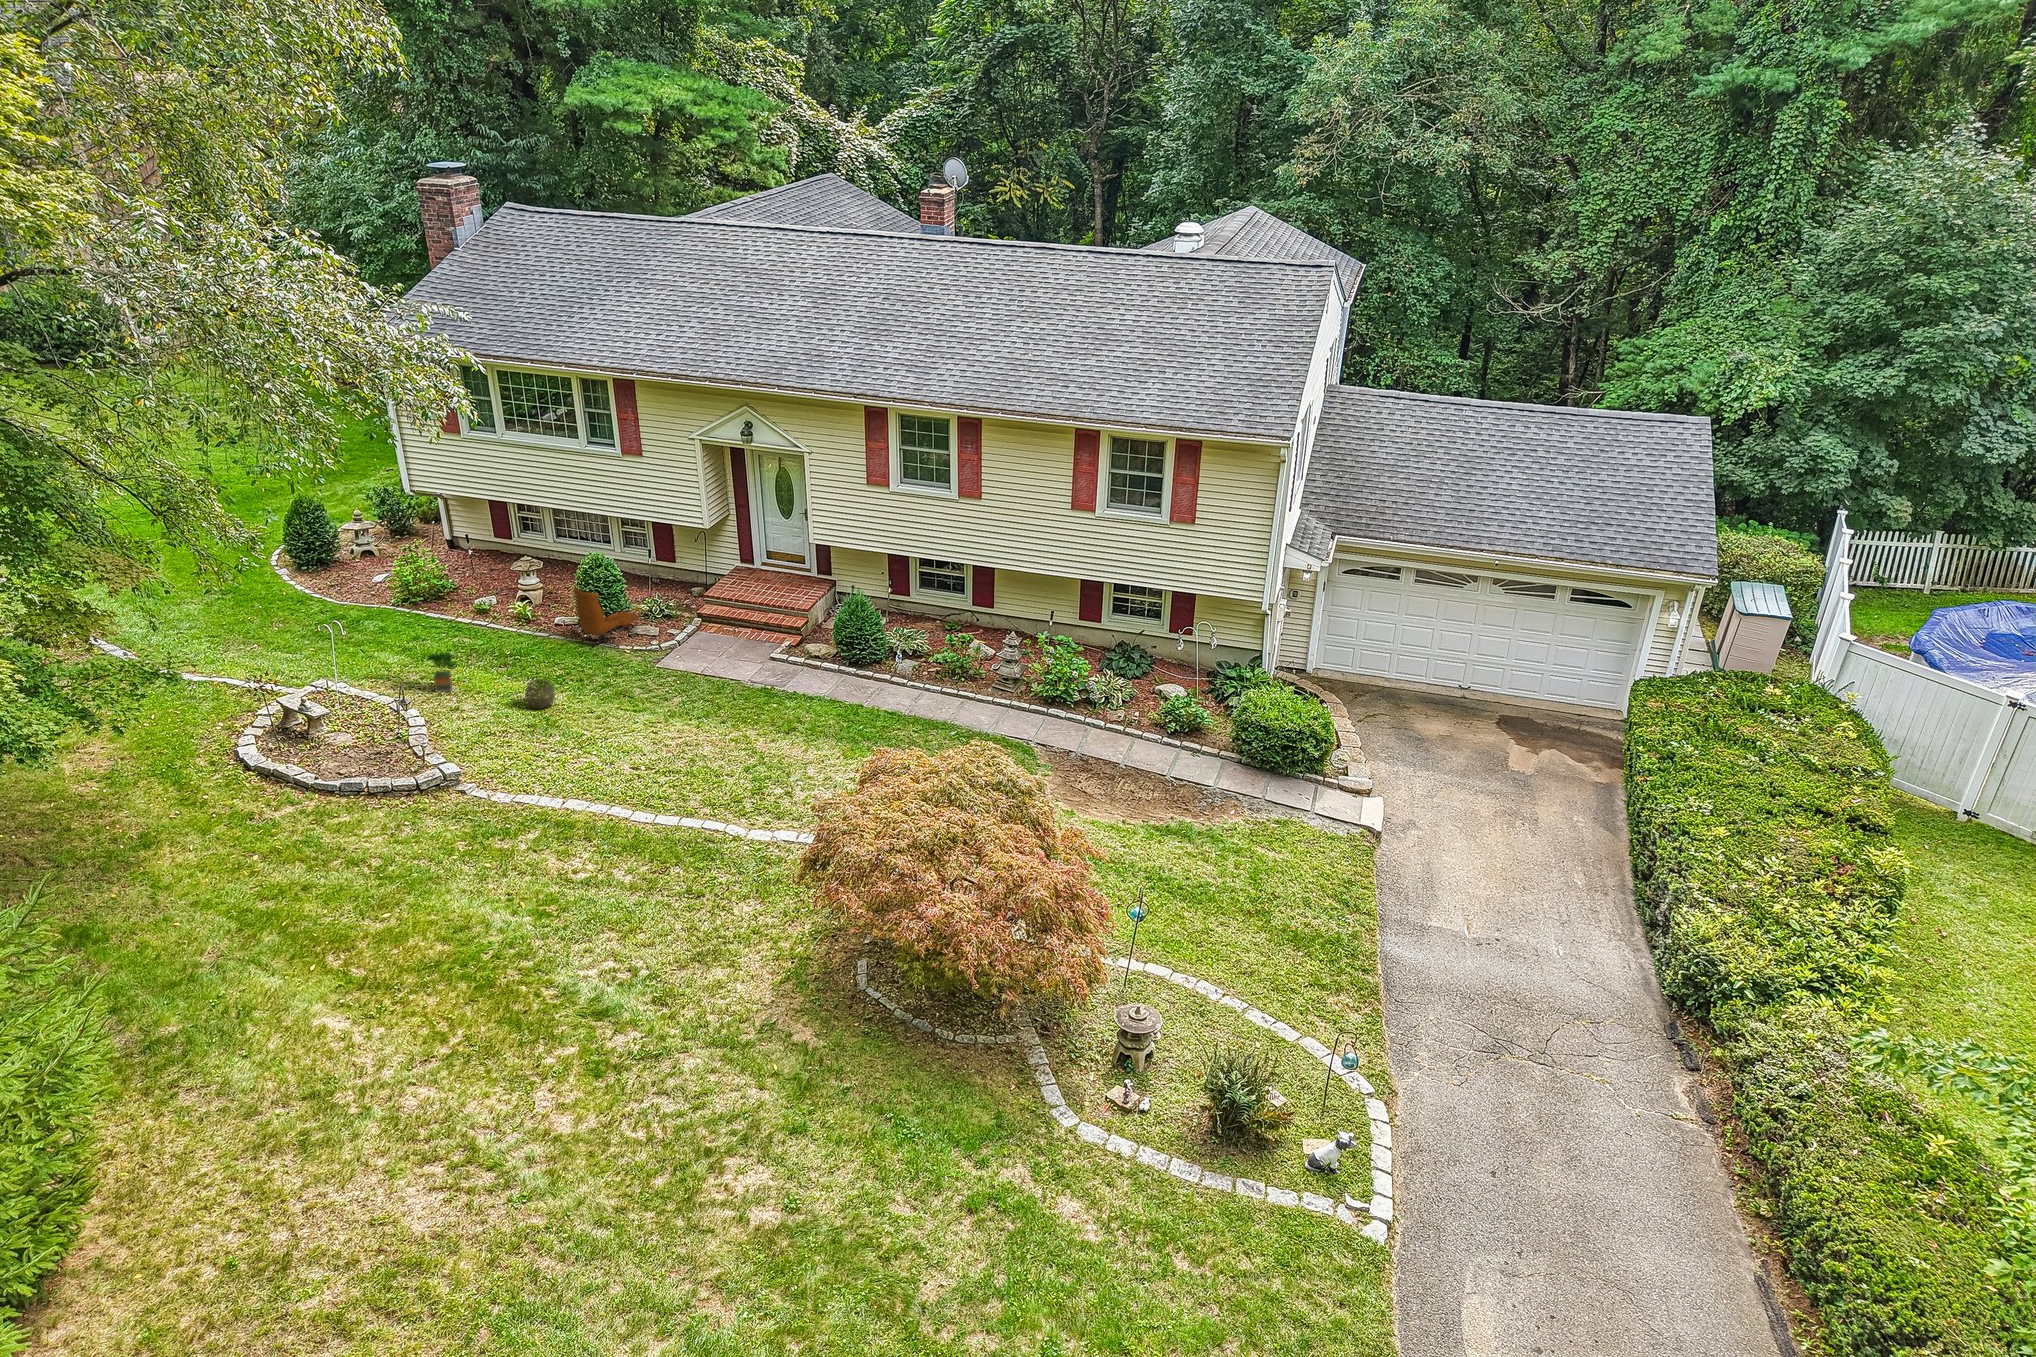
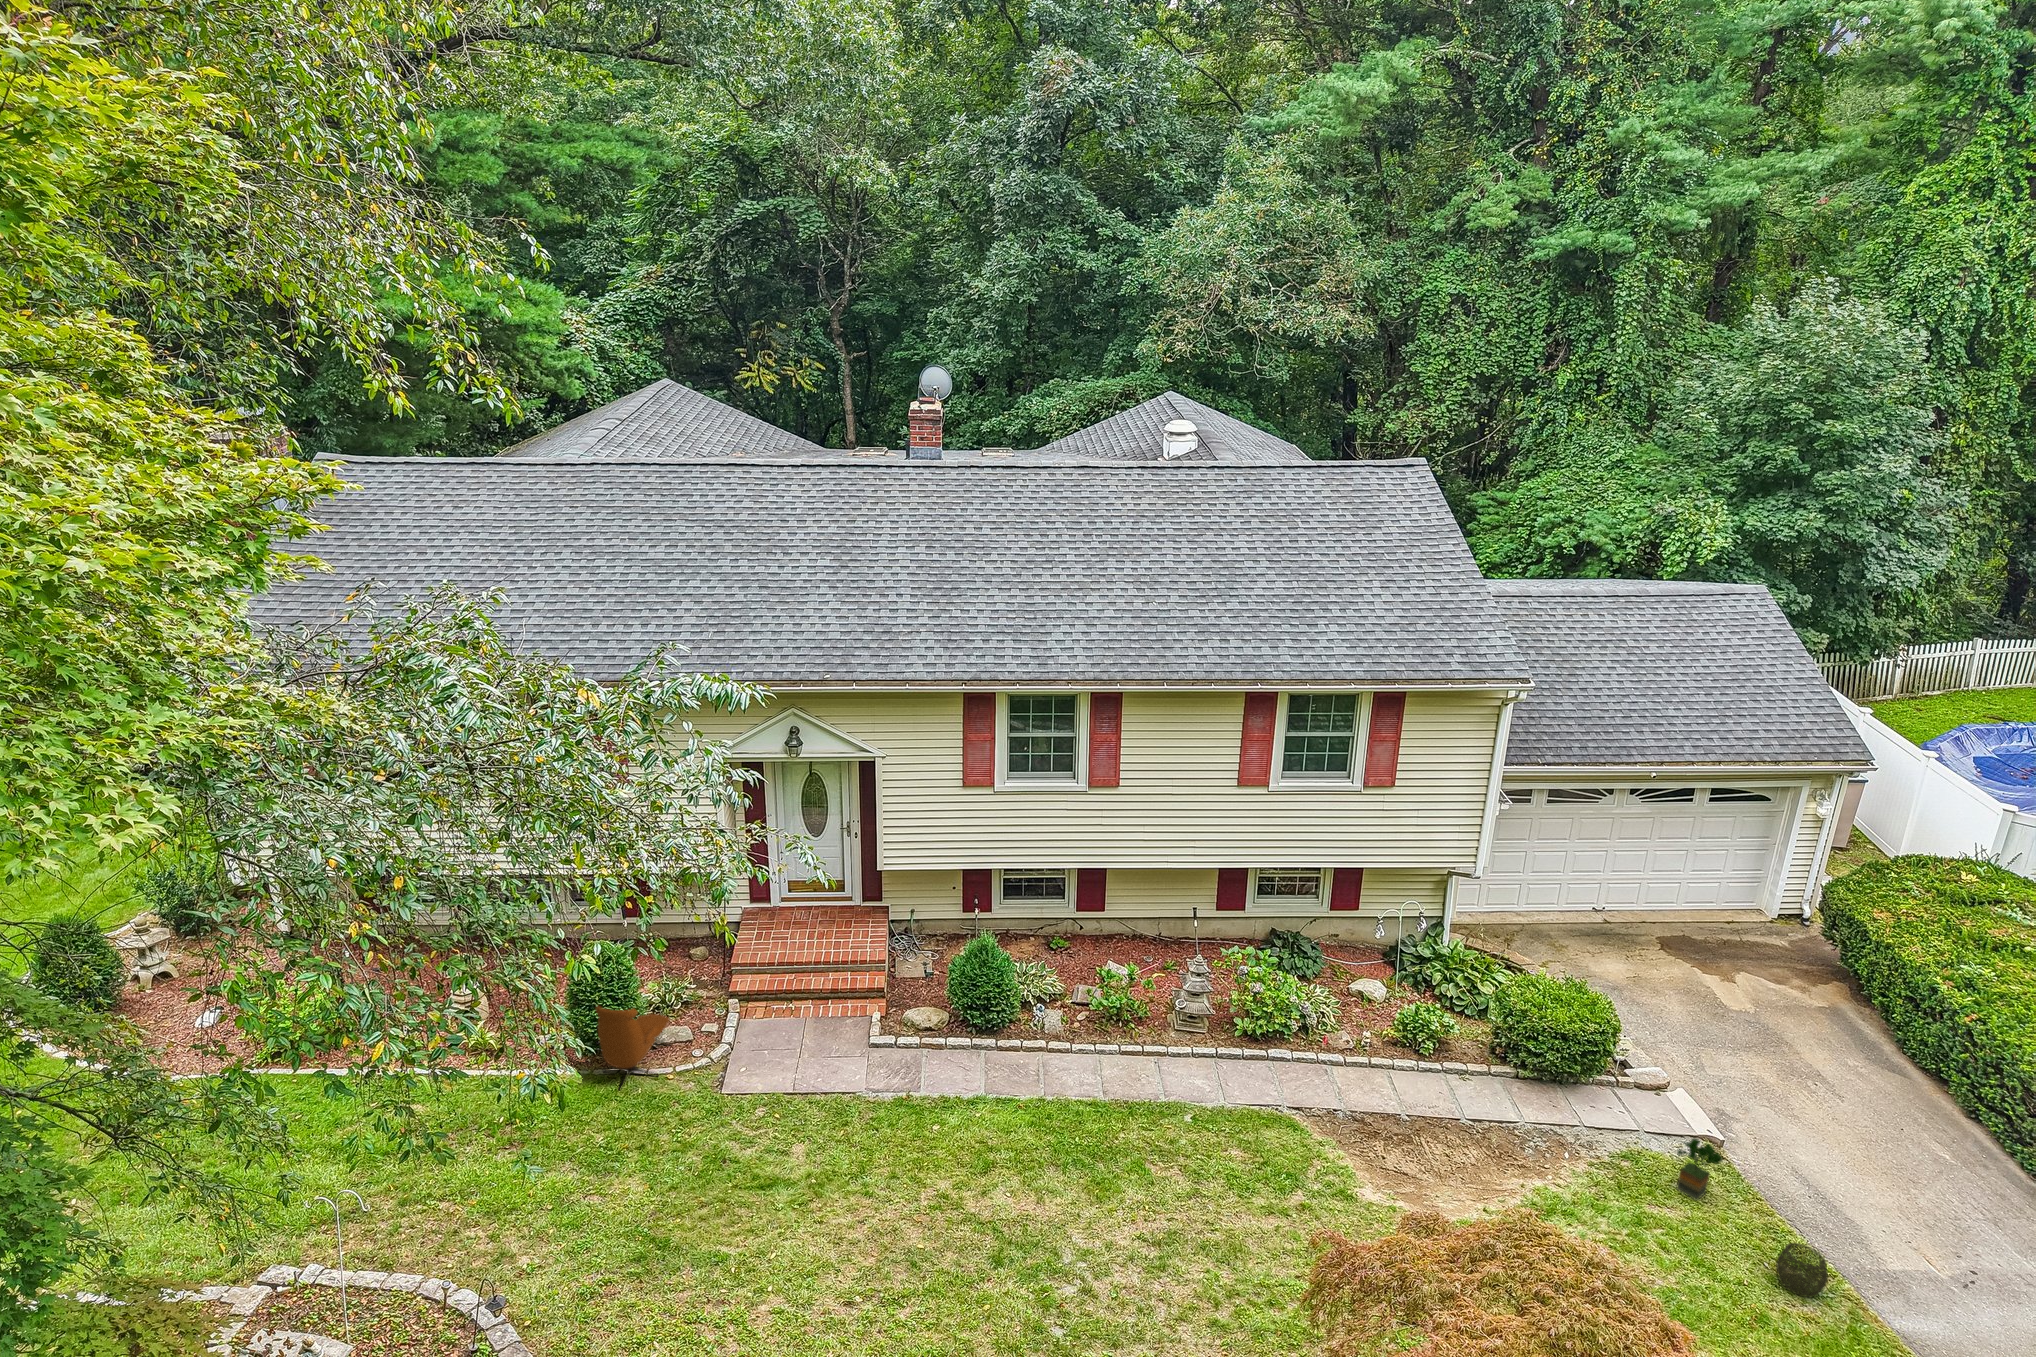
potted tree: present [427,652,455,692] -> present [1677,1138,1723,1200]
woven basket: present [525,679,555,709] -> present [1776,1243,1828,1297]

